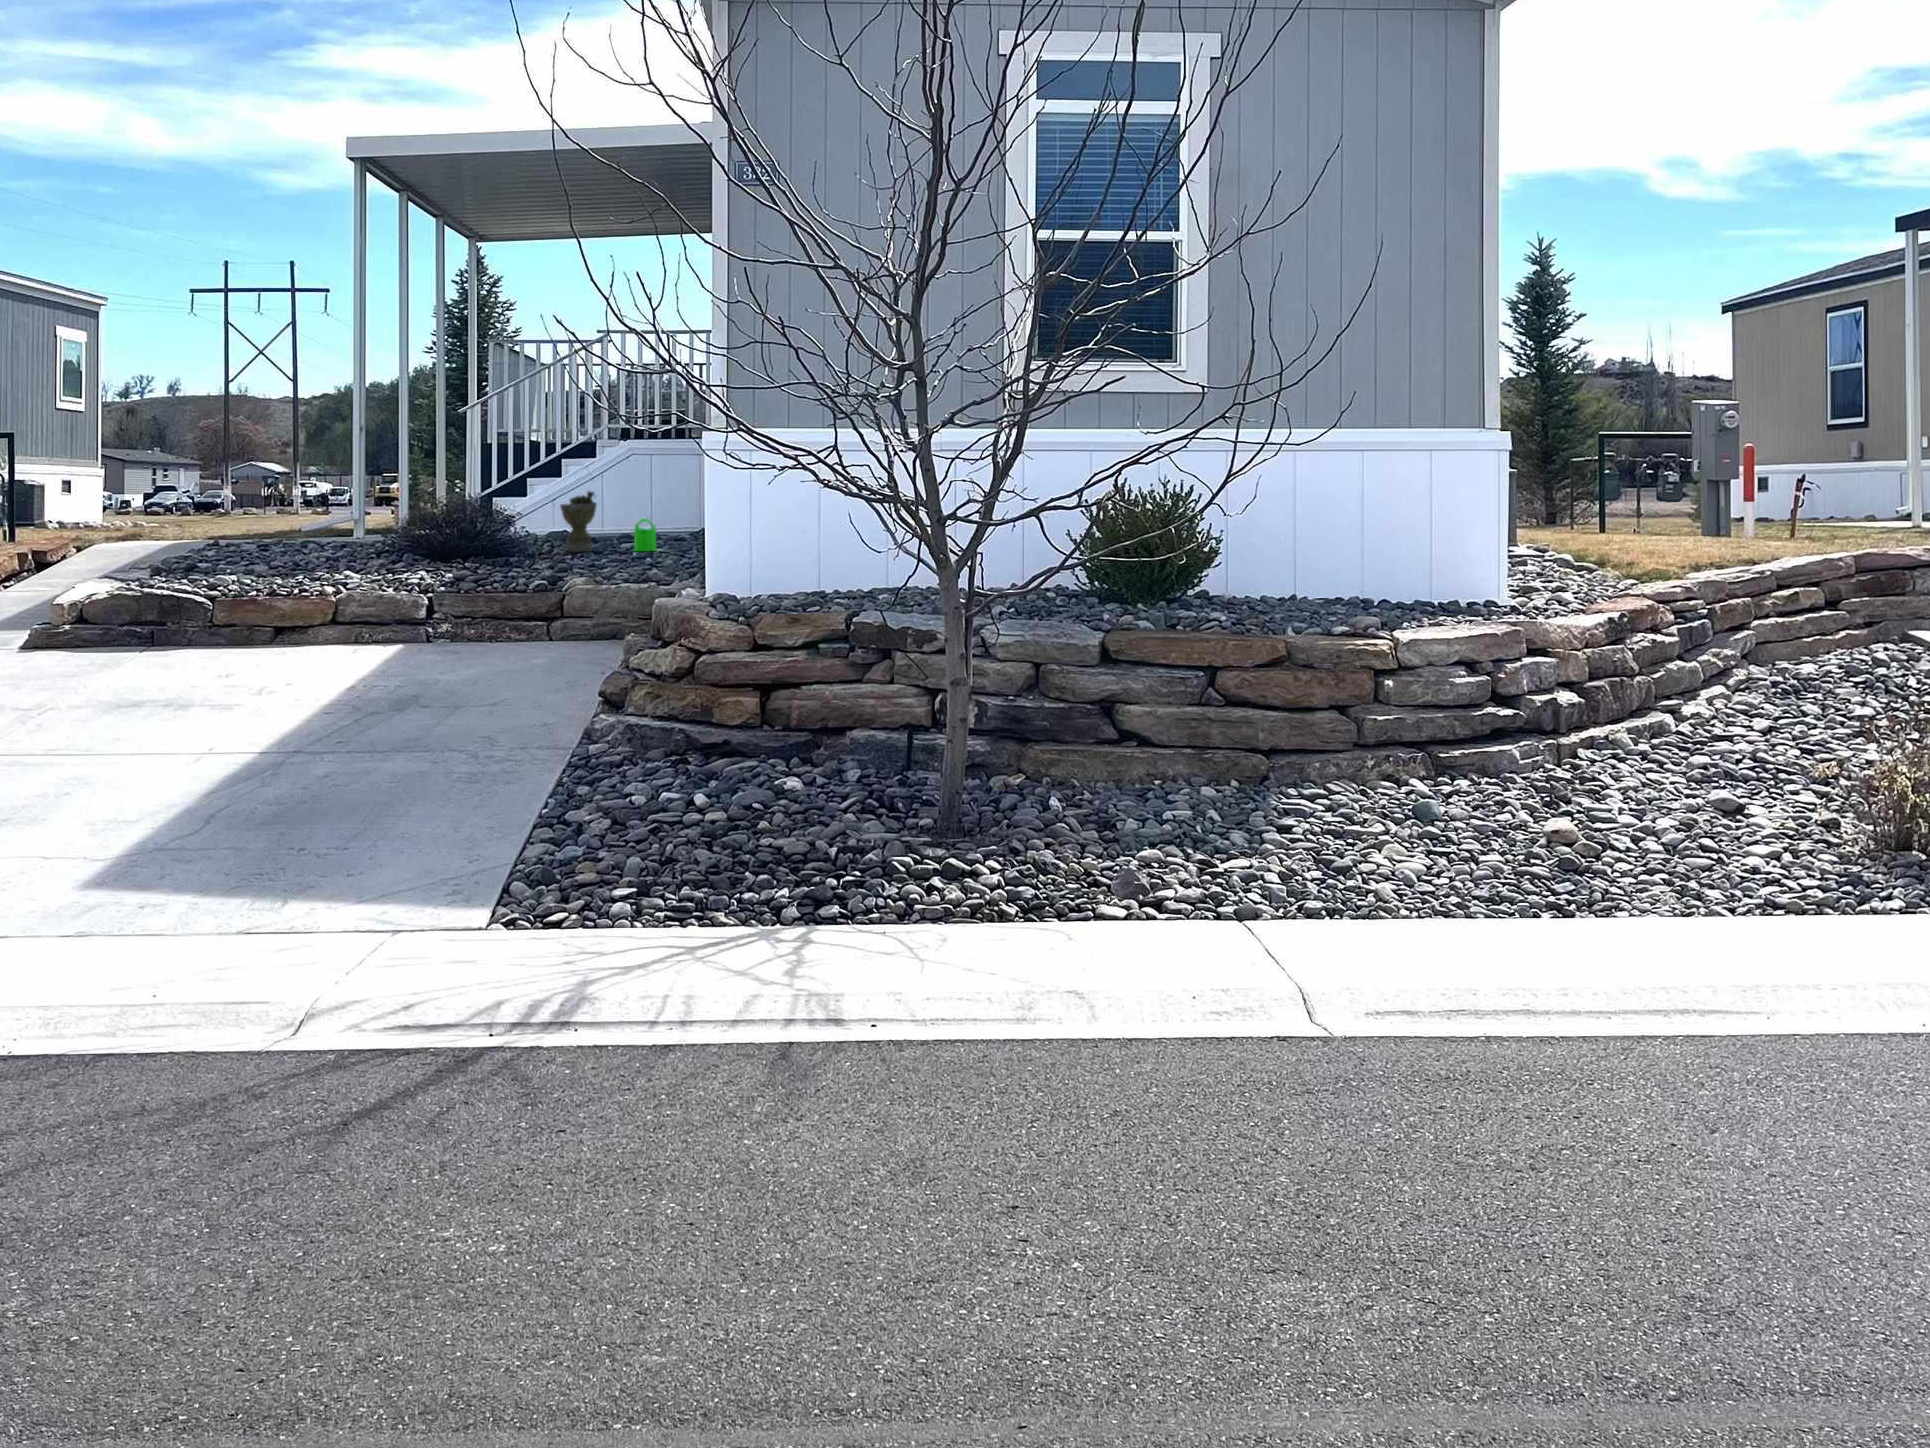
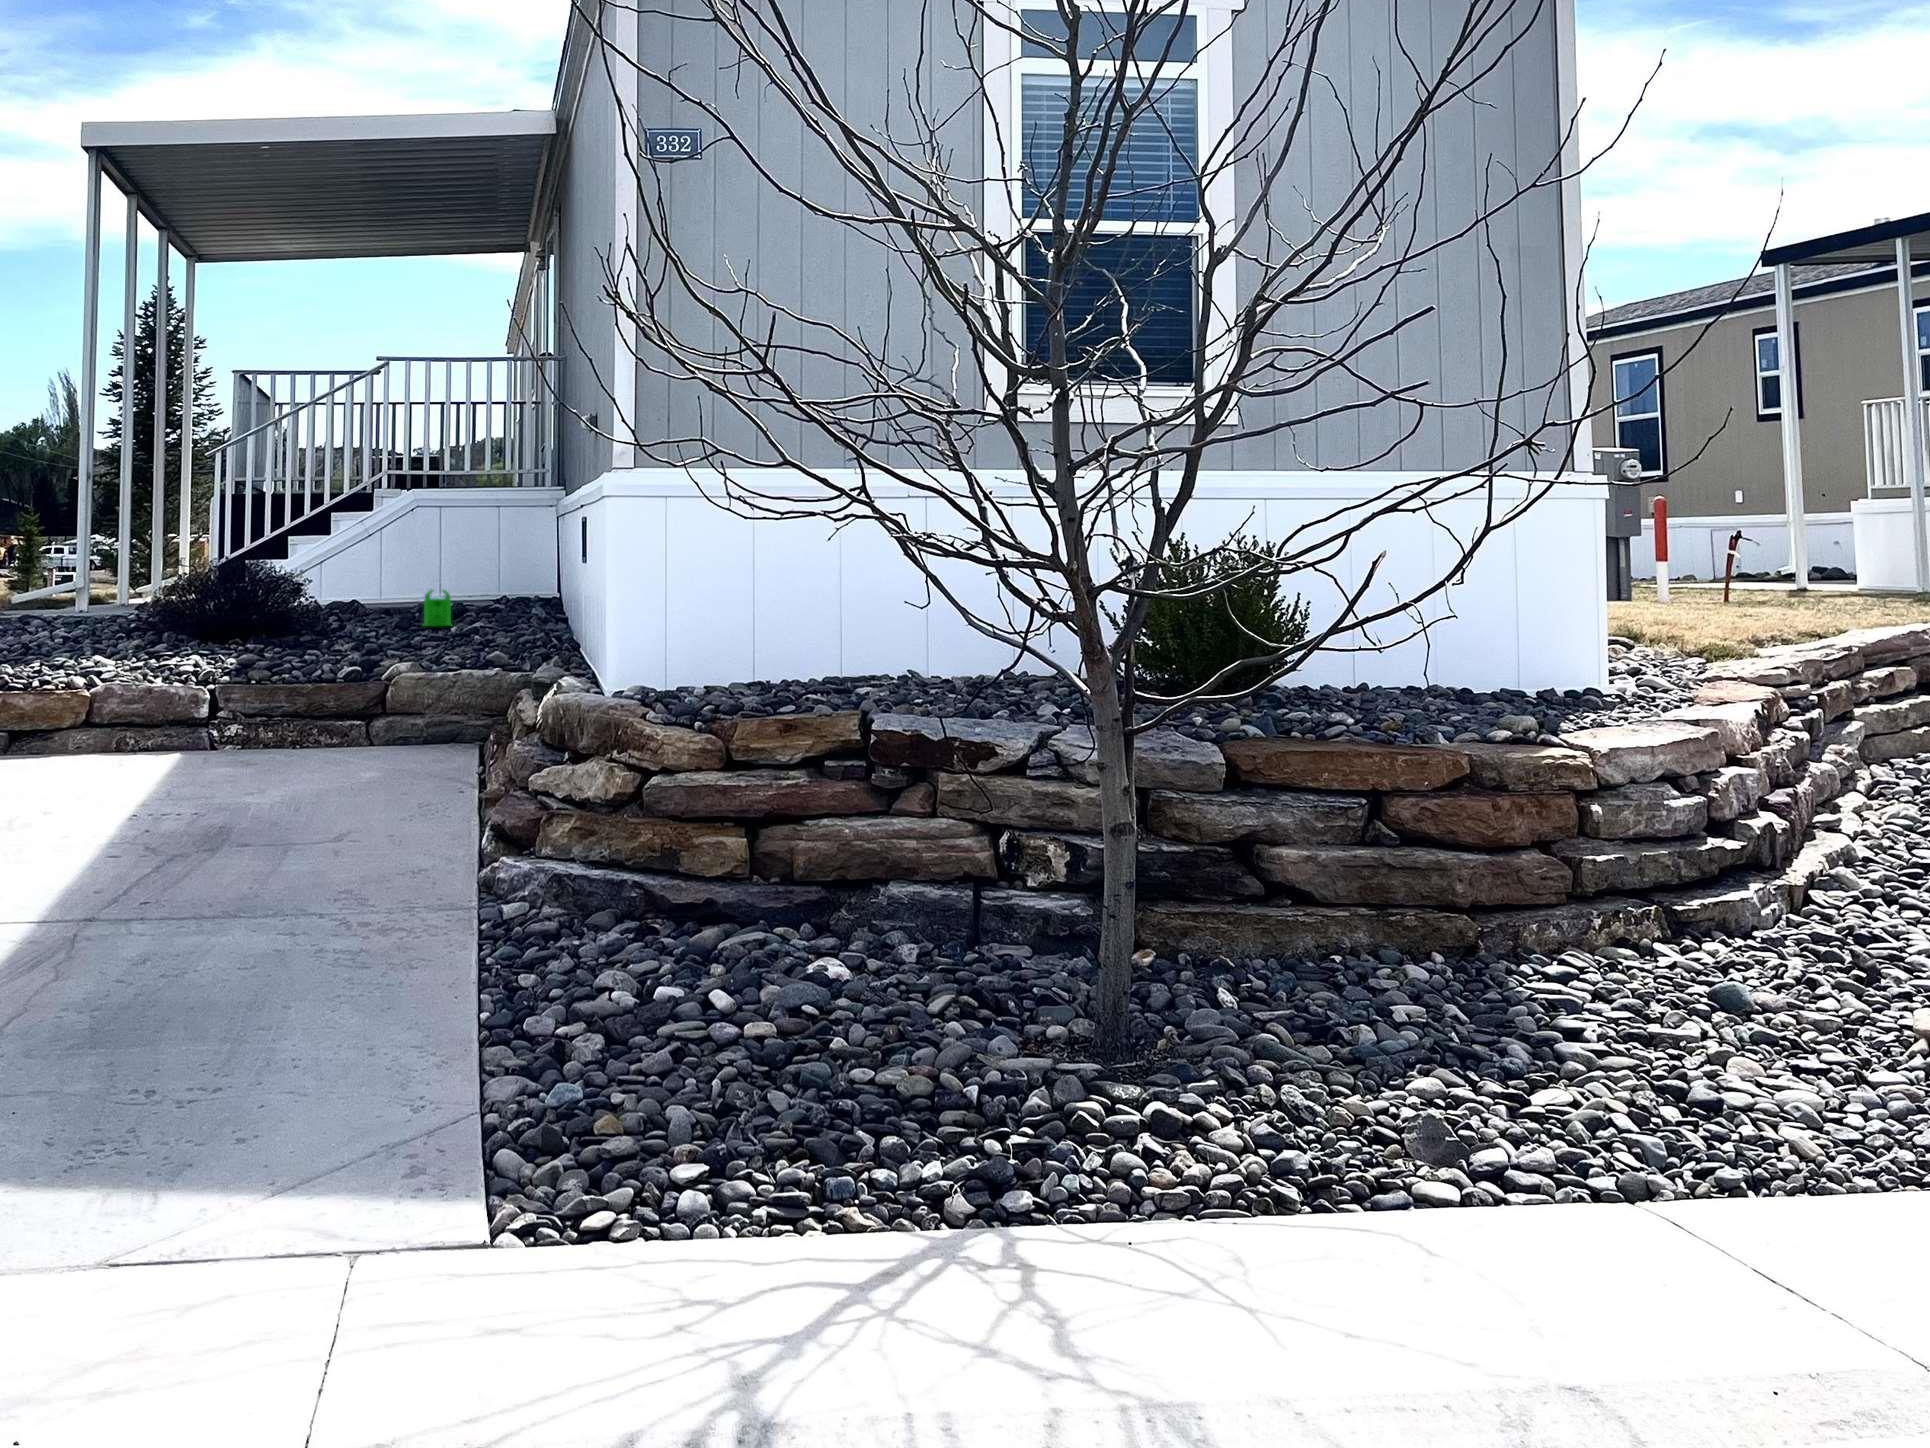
planter: present [560,491,597,552] -> none [334,553,379,628]

